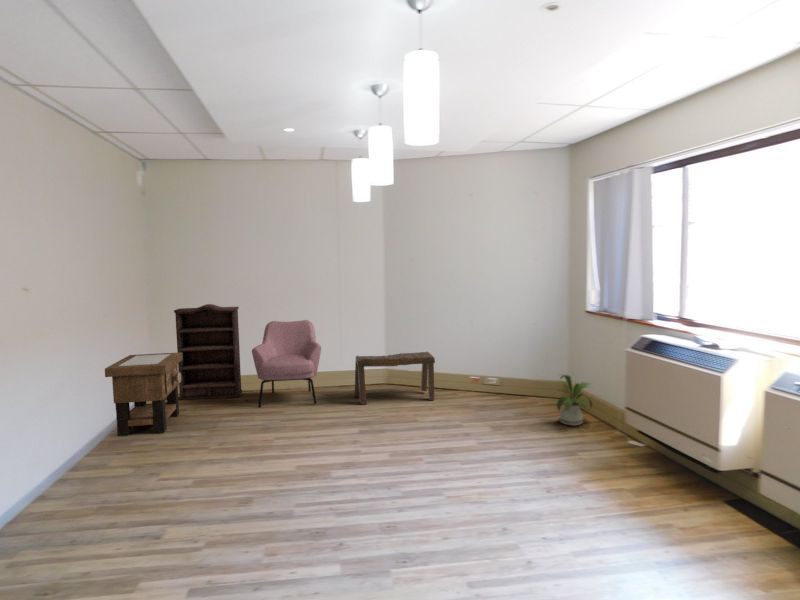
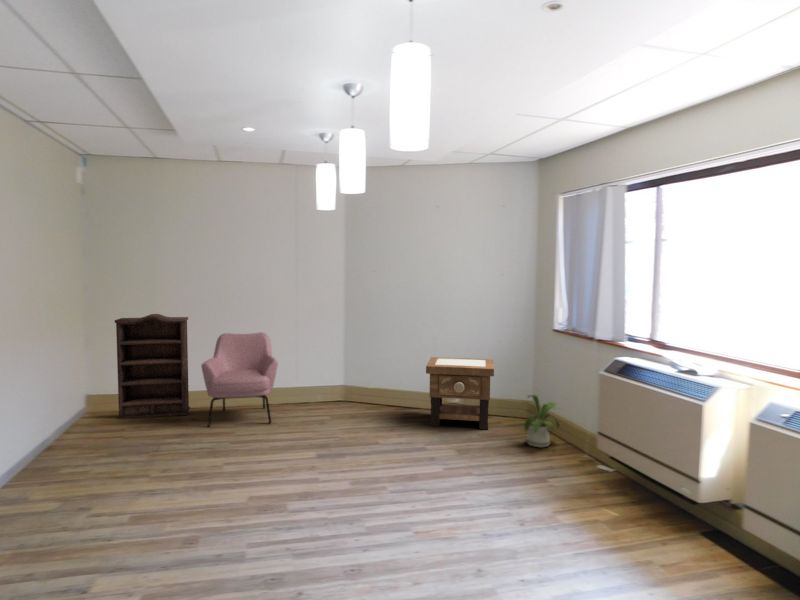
side table: present [105,352,183,436] -> present [426,357,494,429]
bench: present [355,352,435,405] -> none [313,367,398,424]

